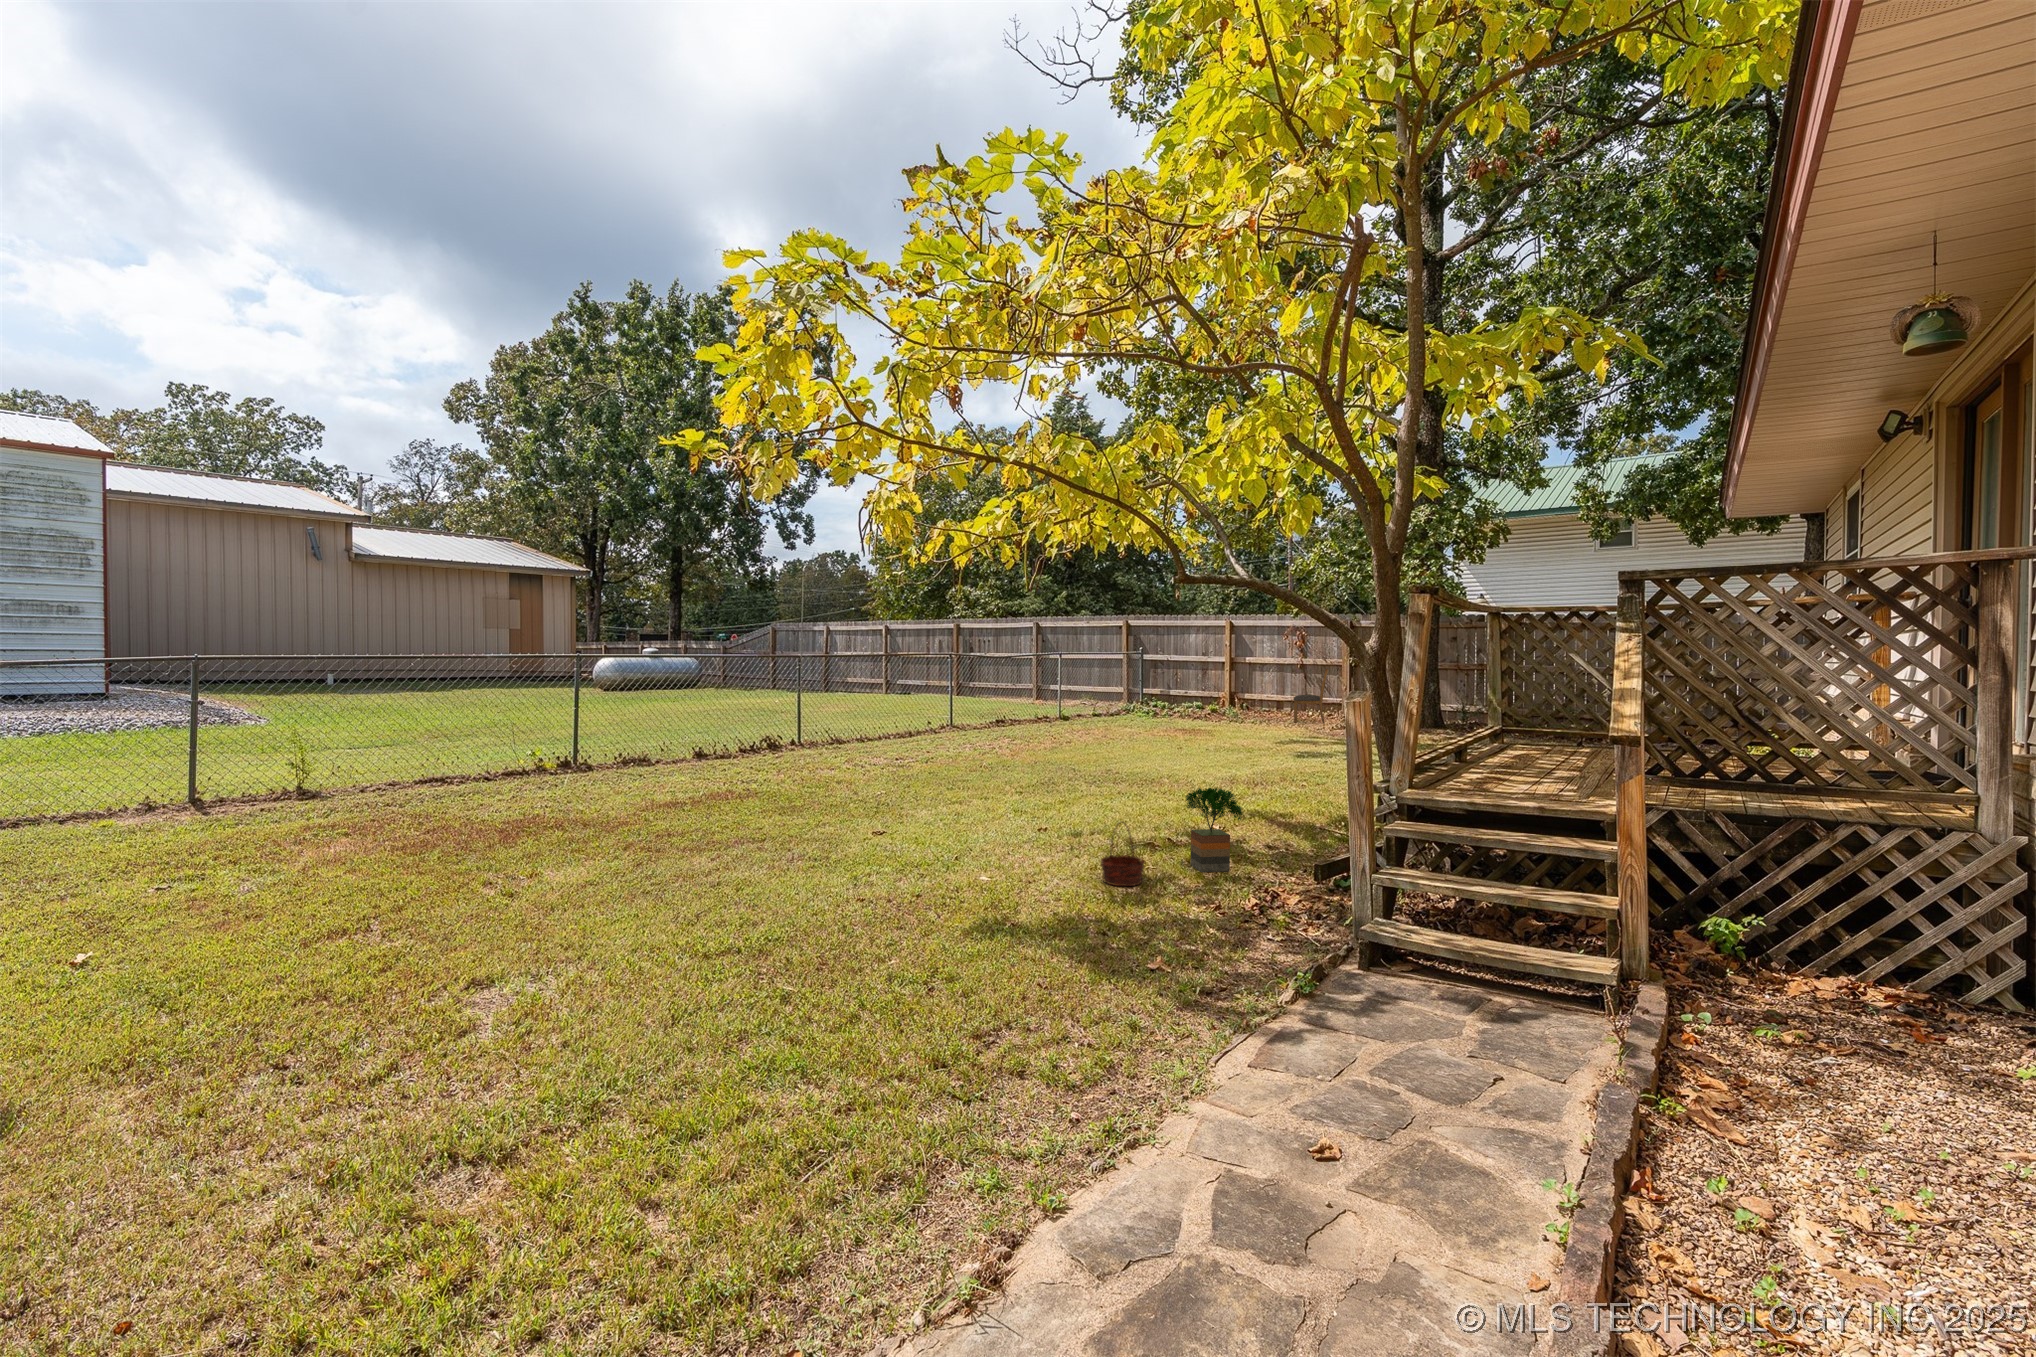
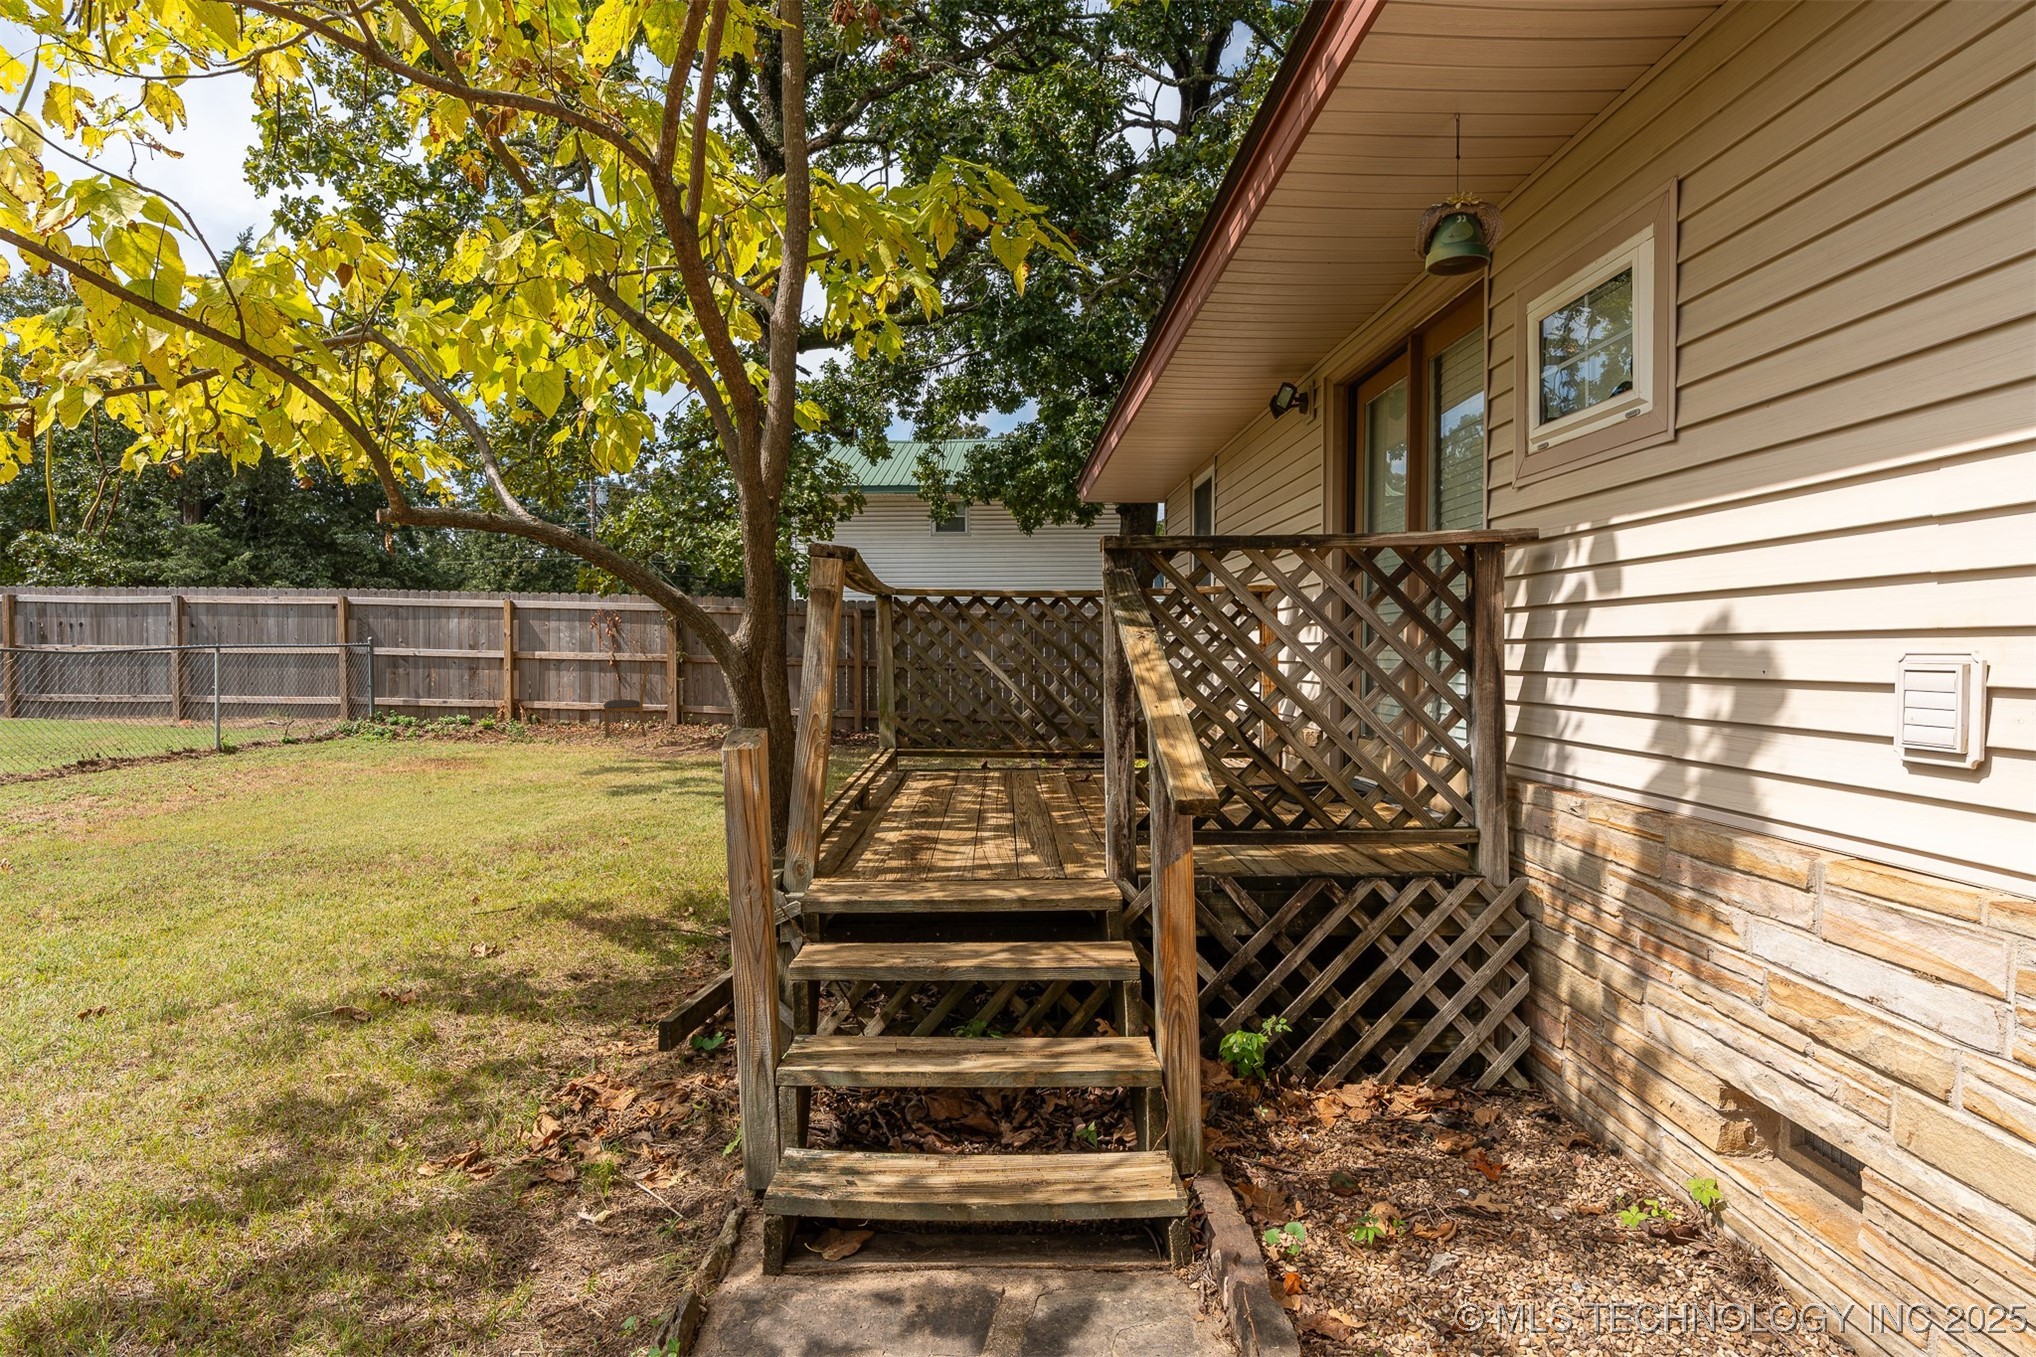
potted tree: present [1186,788,1243,872] -> none [358,916,498,1104]
basket: present [1101,822,1145,886] -> none [98,1056,241,1227]

